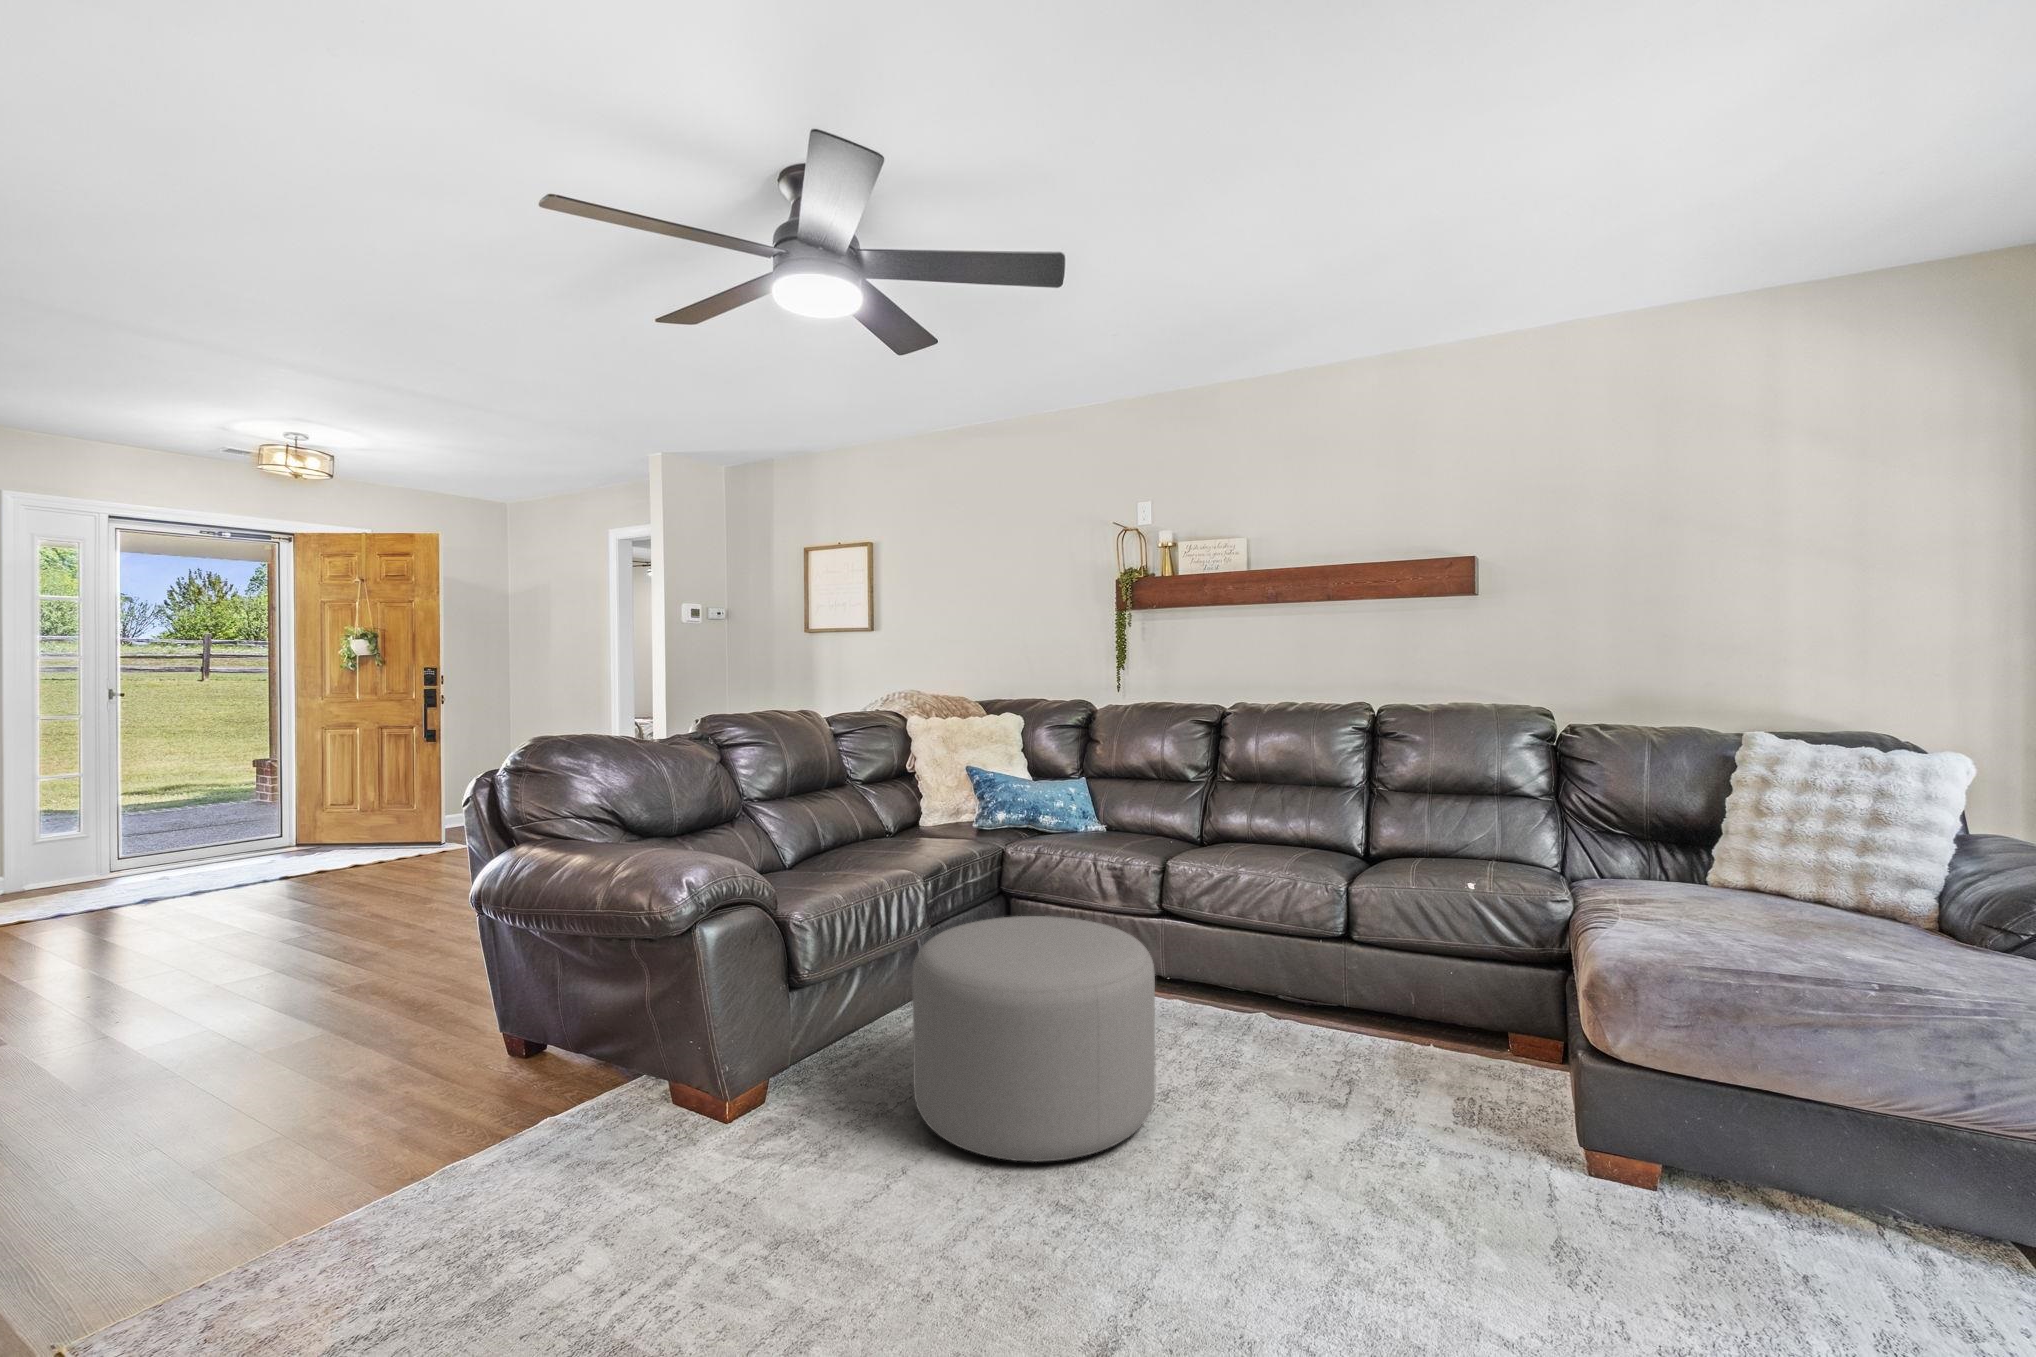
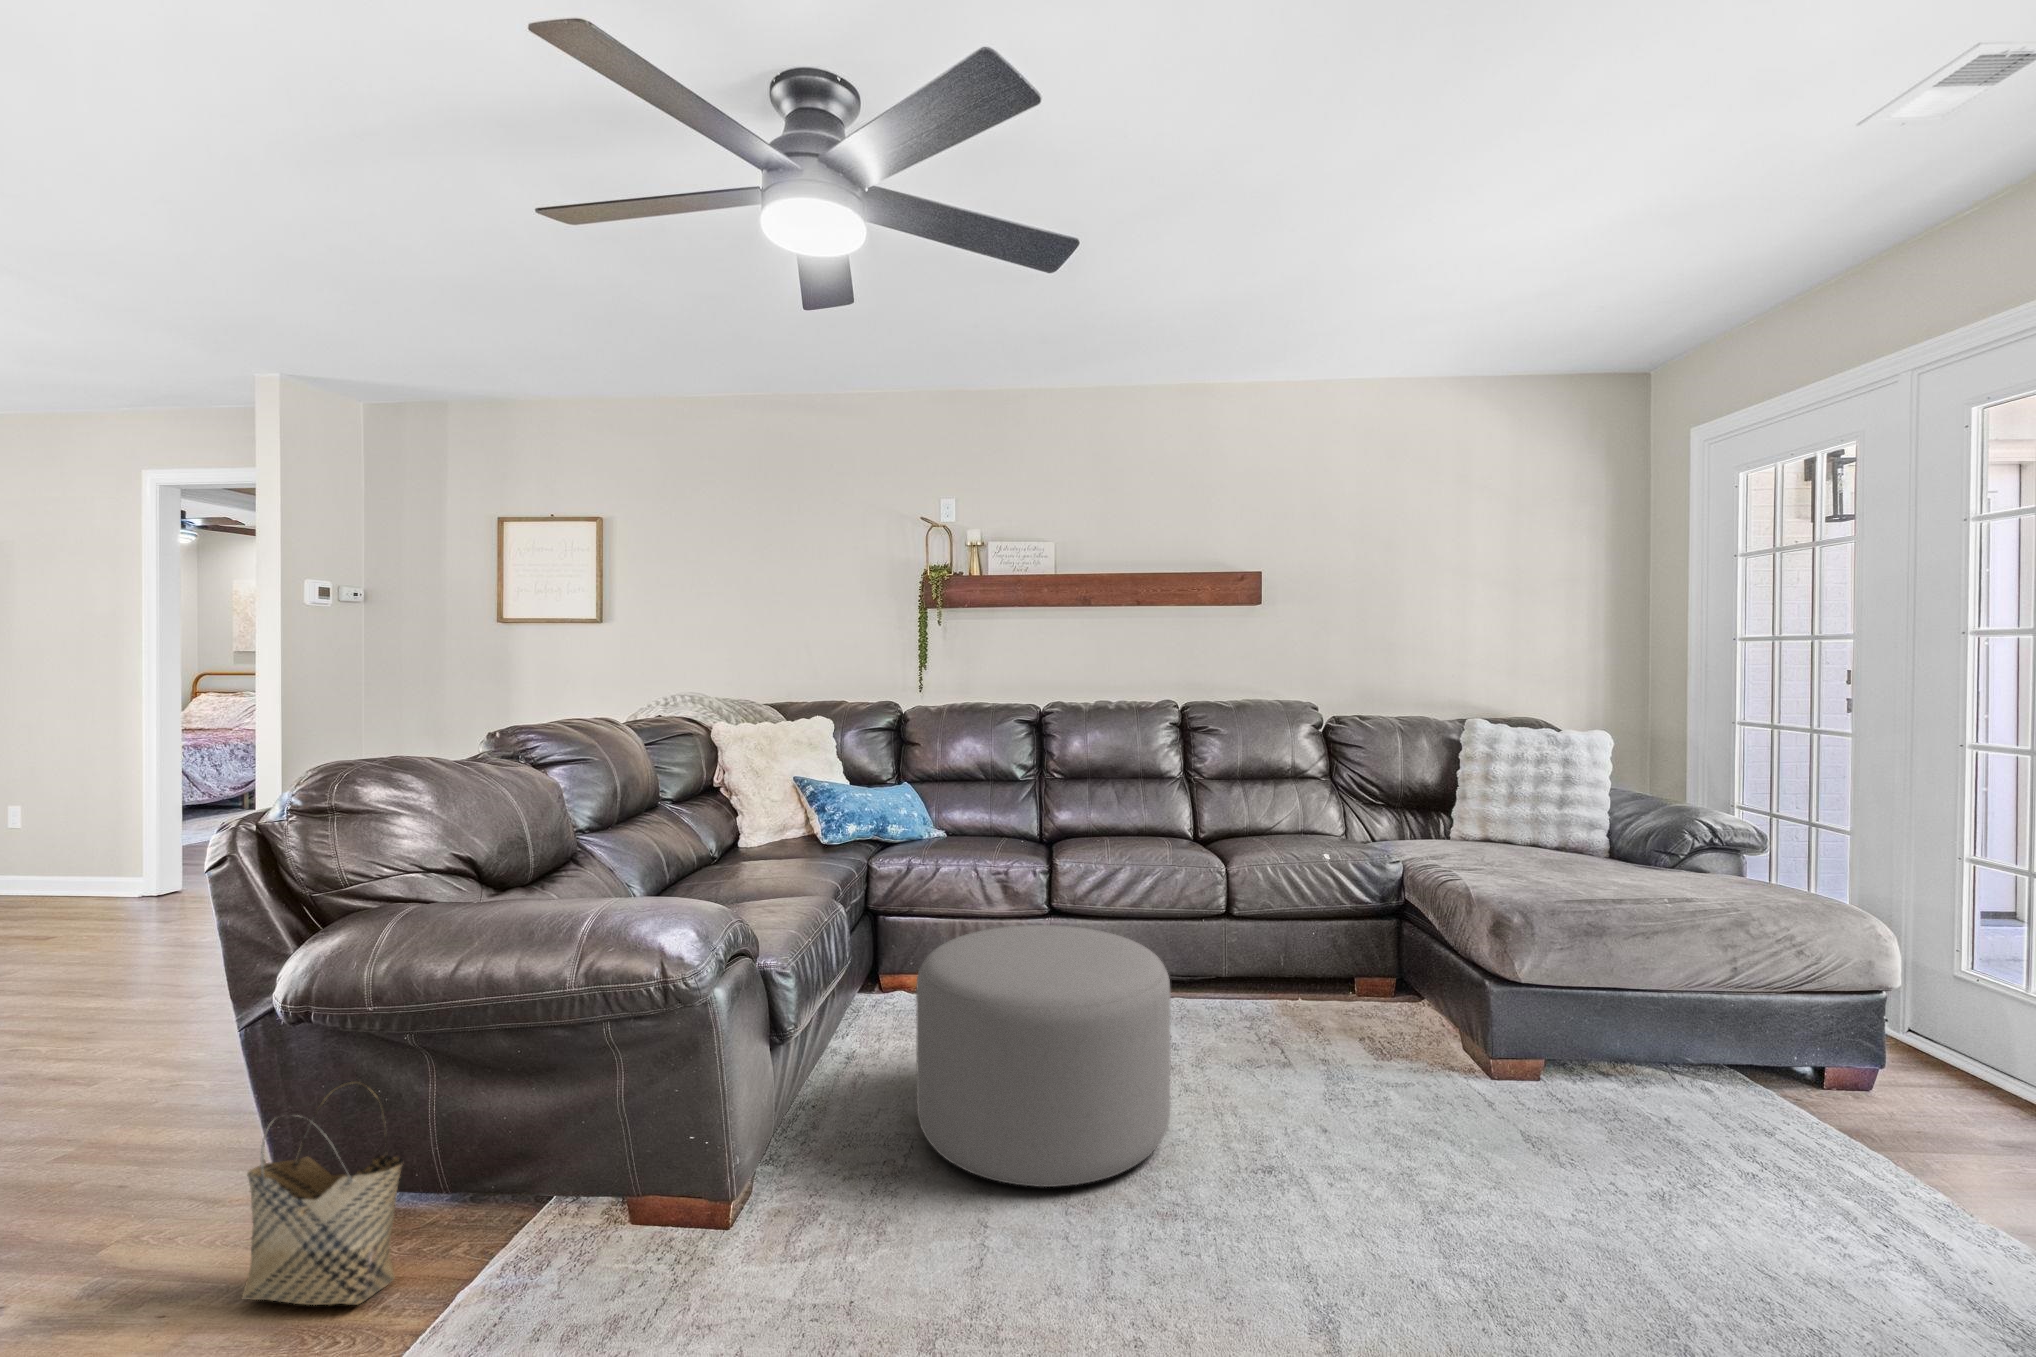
woven basket: none [440,960,526,1112] -> present [242,1081,403,1305]

